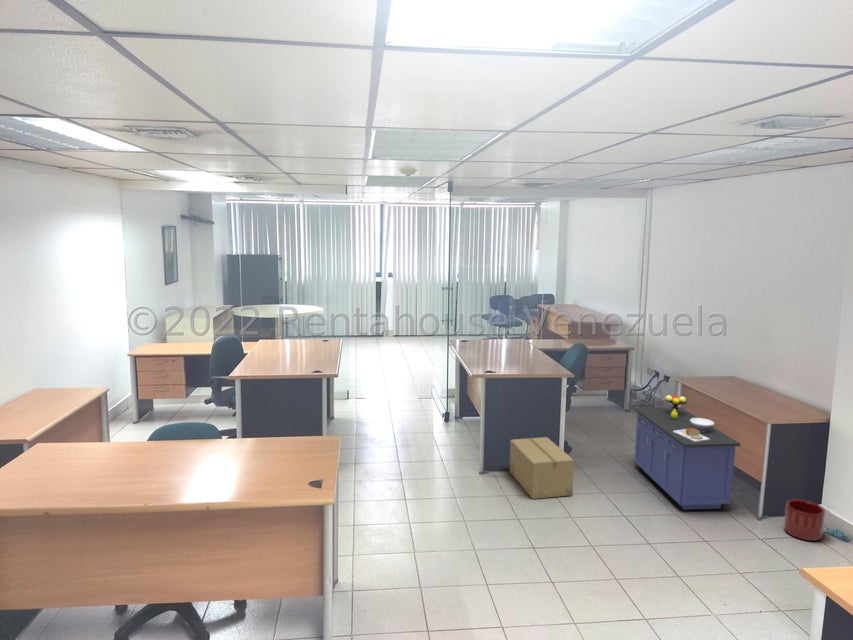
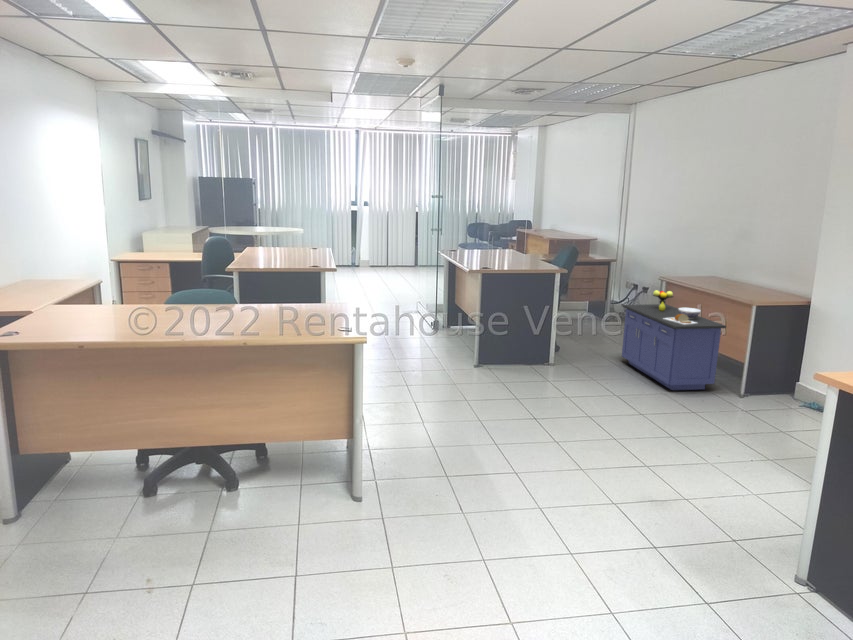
cardboard box: present [510,437,574,499] -> none [505,332,570,384]
planter: present [784,499,825,541] -> none [763,375,801,410]

